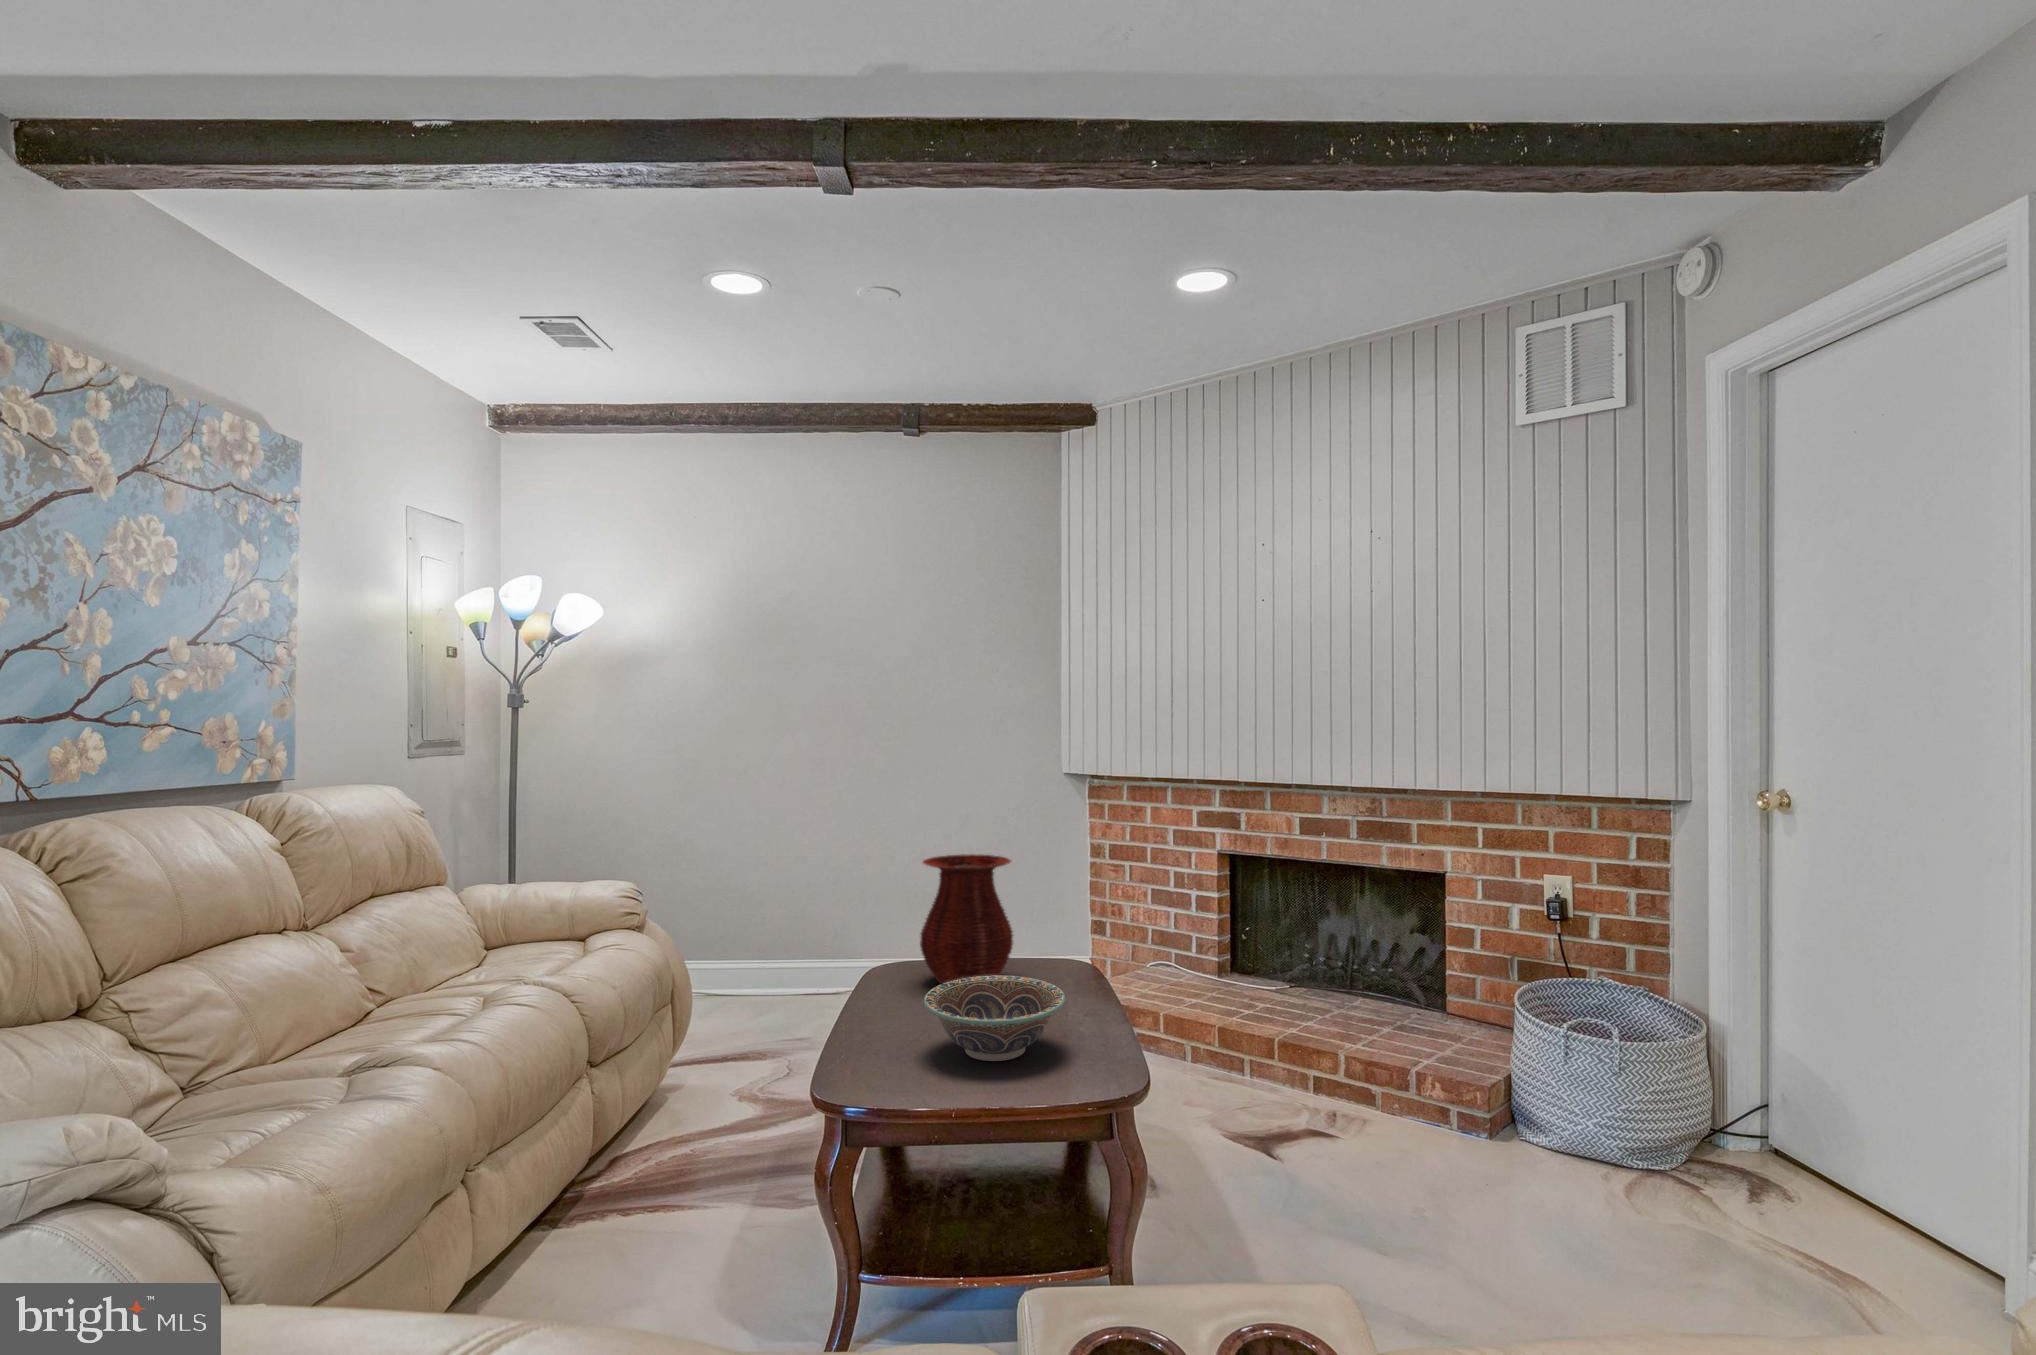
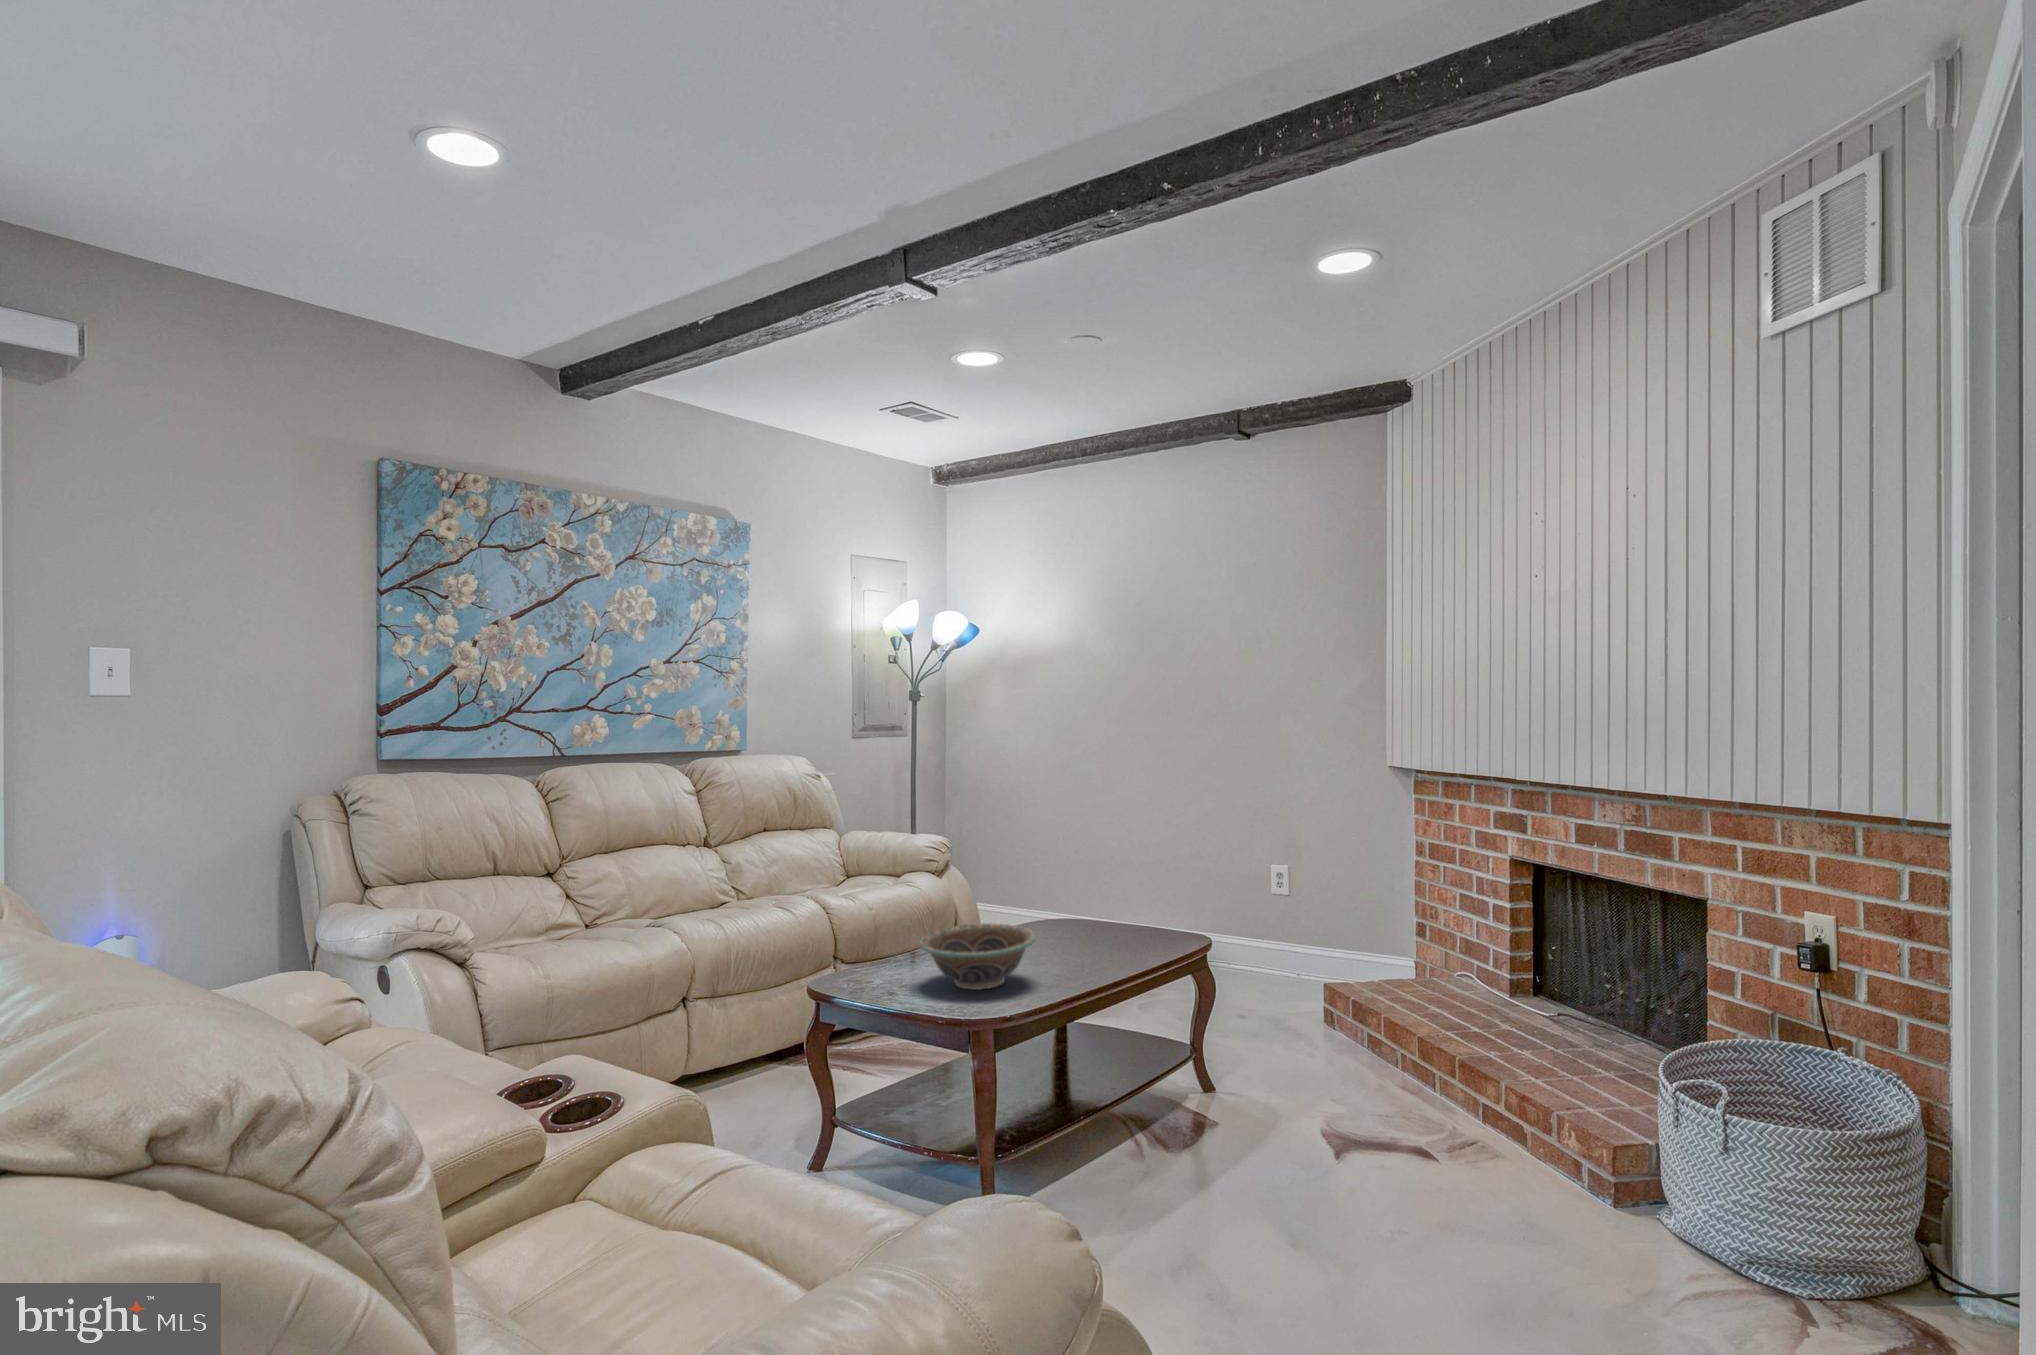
vase: present [920,854,1013,984] -> none [1036,829,1118,943]

